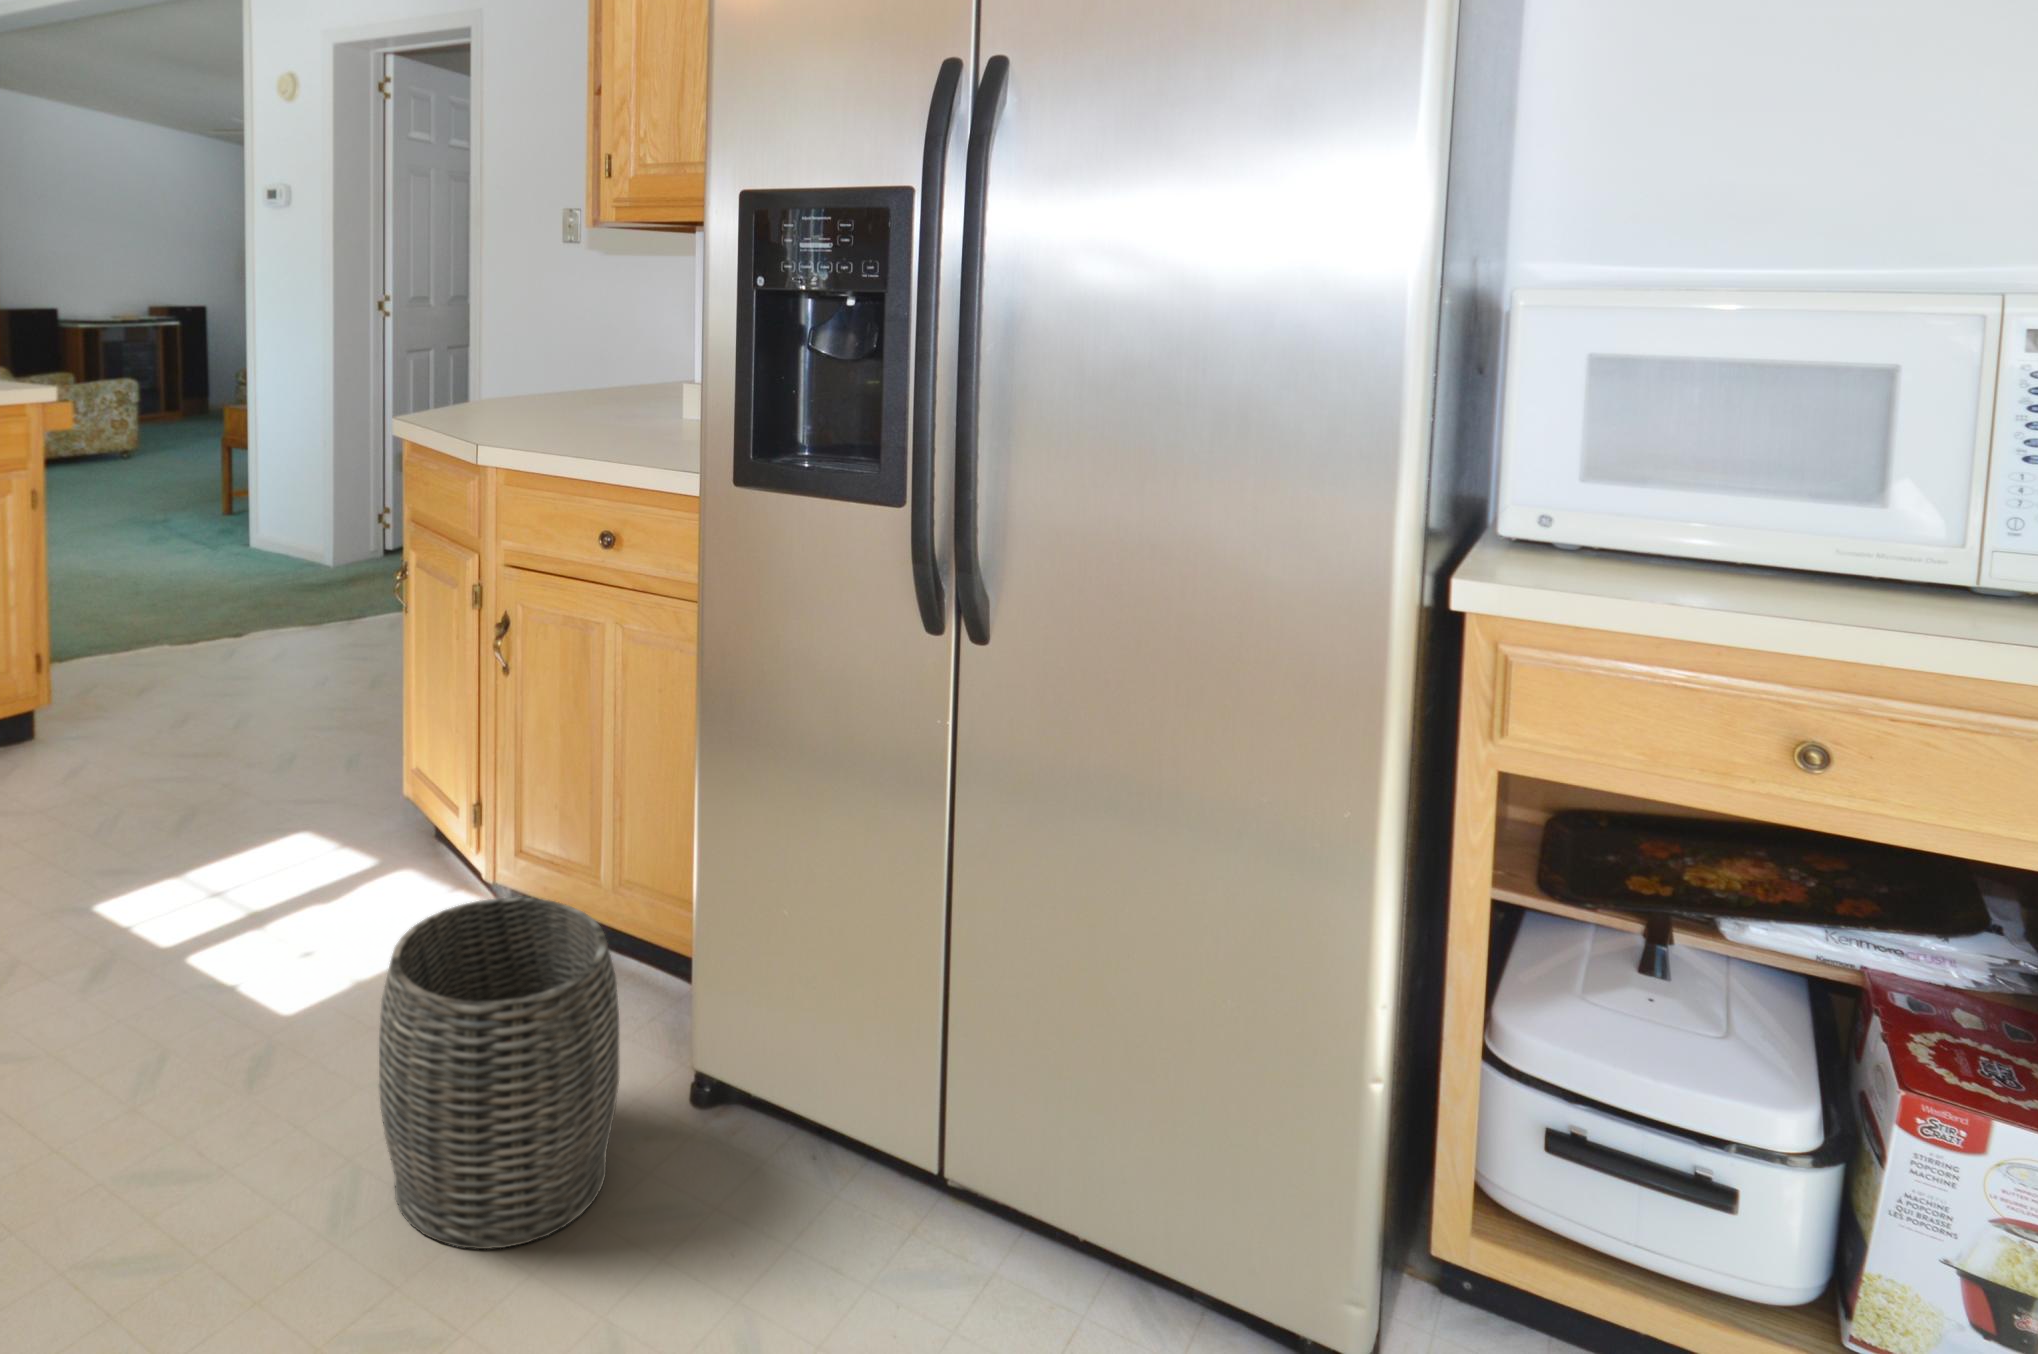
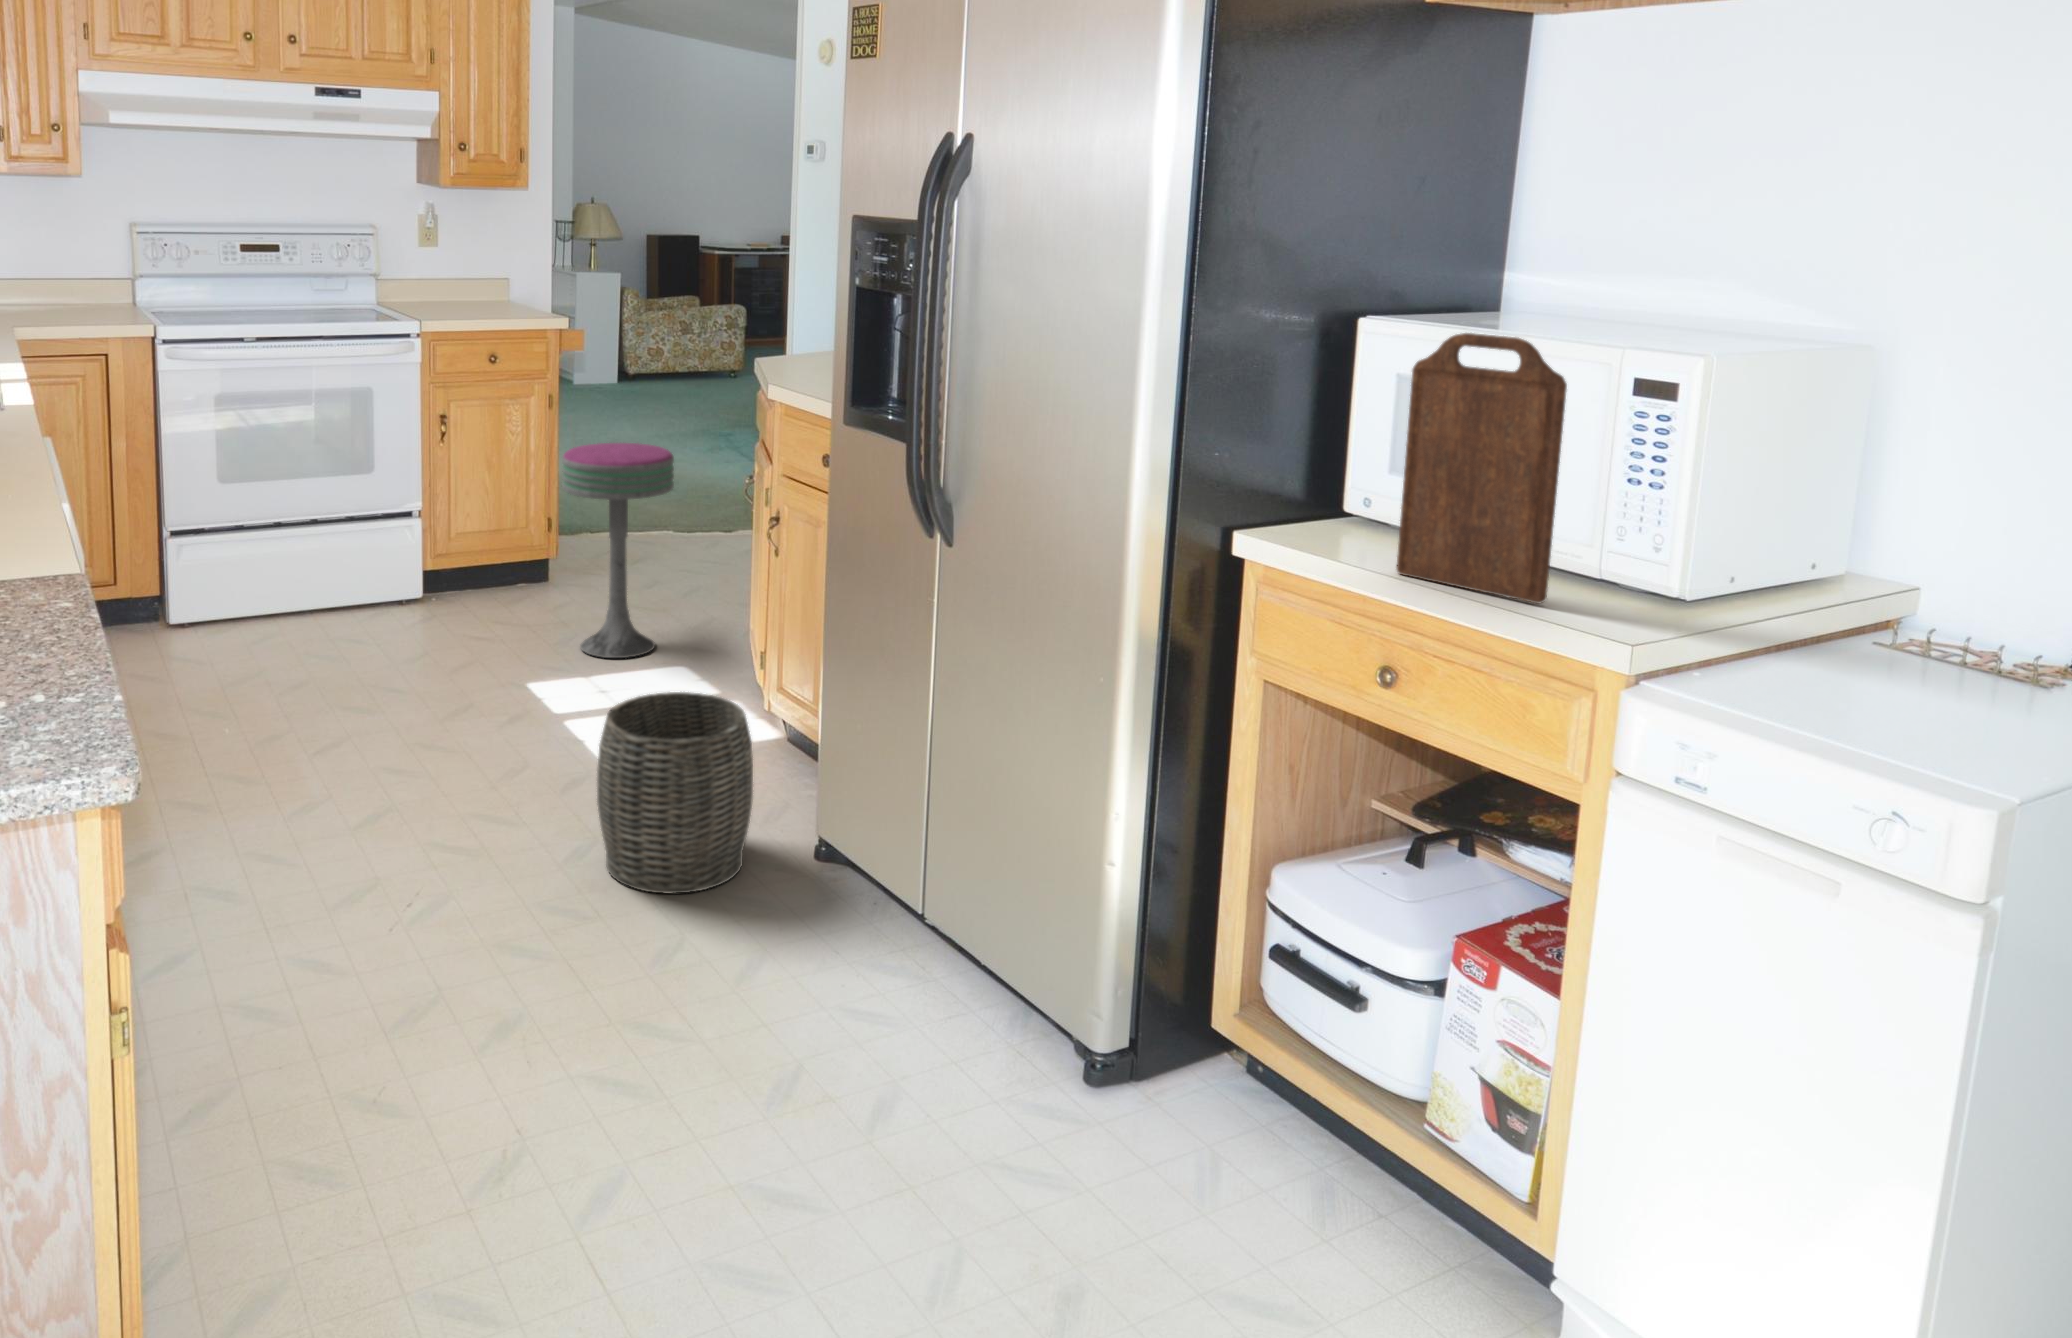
cutting board: none [1741,268,2005,615] -> present [1397,333,1567,603]
bar stool: none [105,541,268,842] -> present [562,443,674,658]

